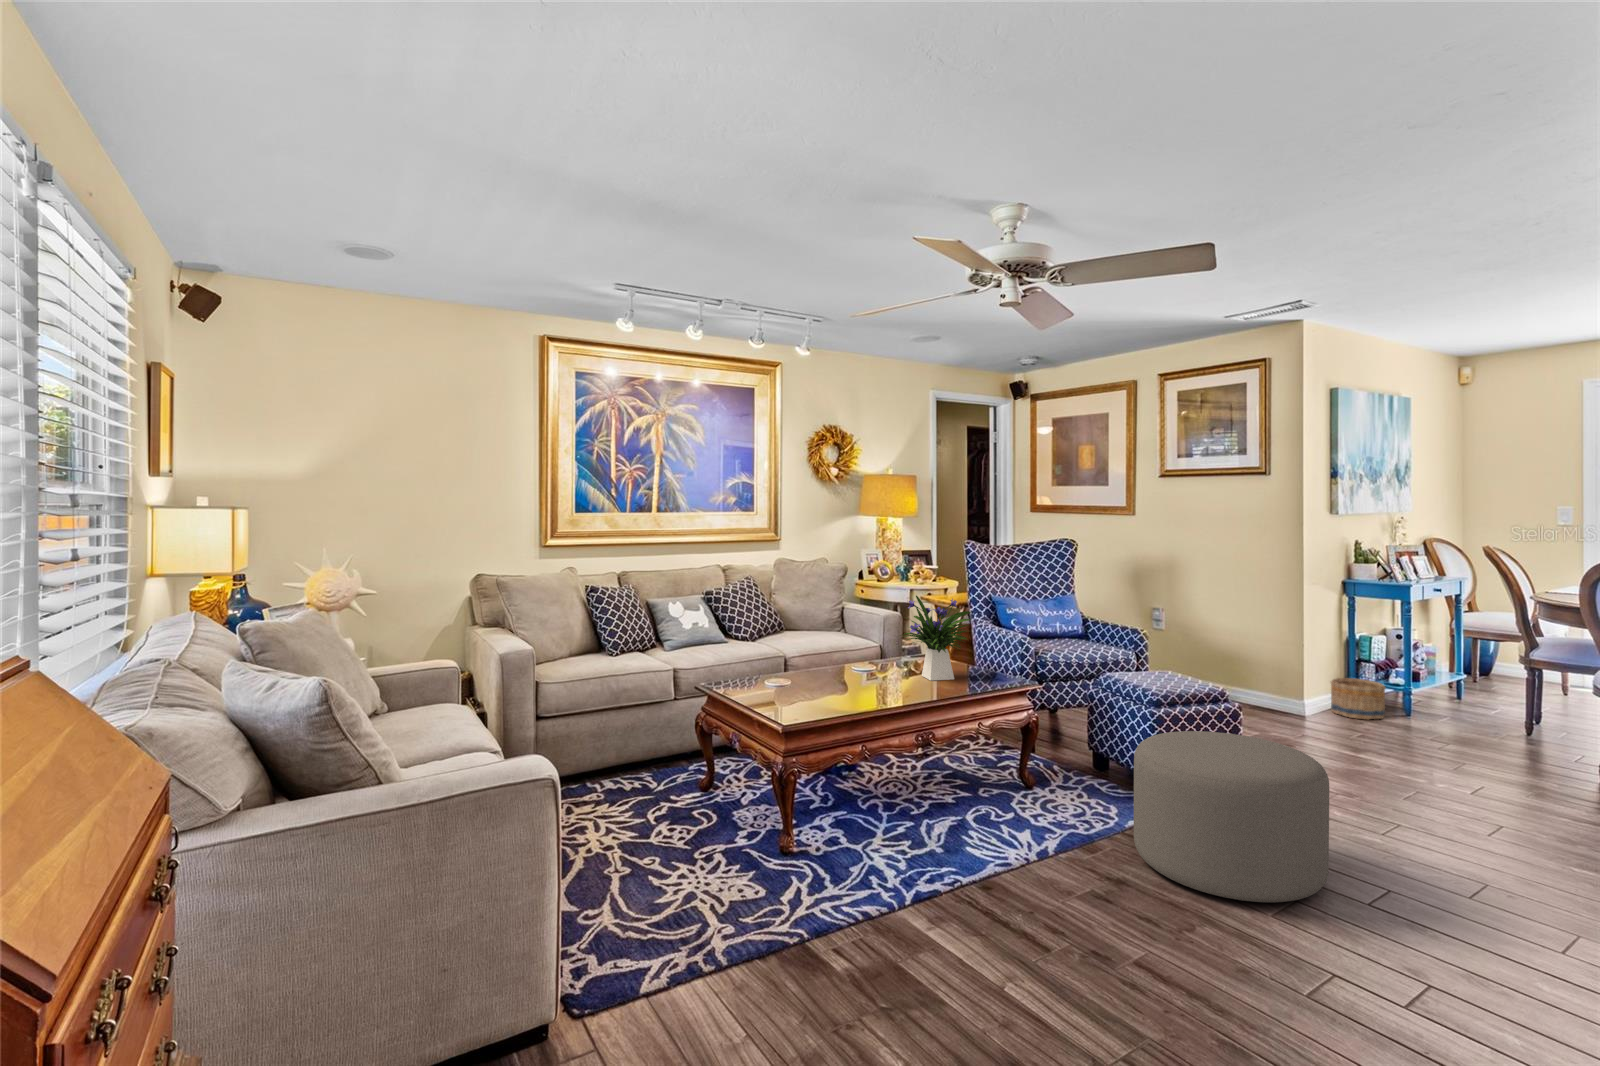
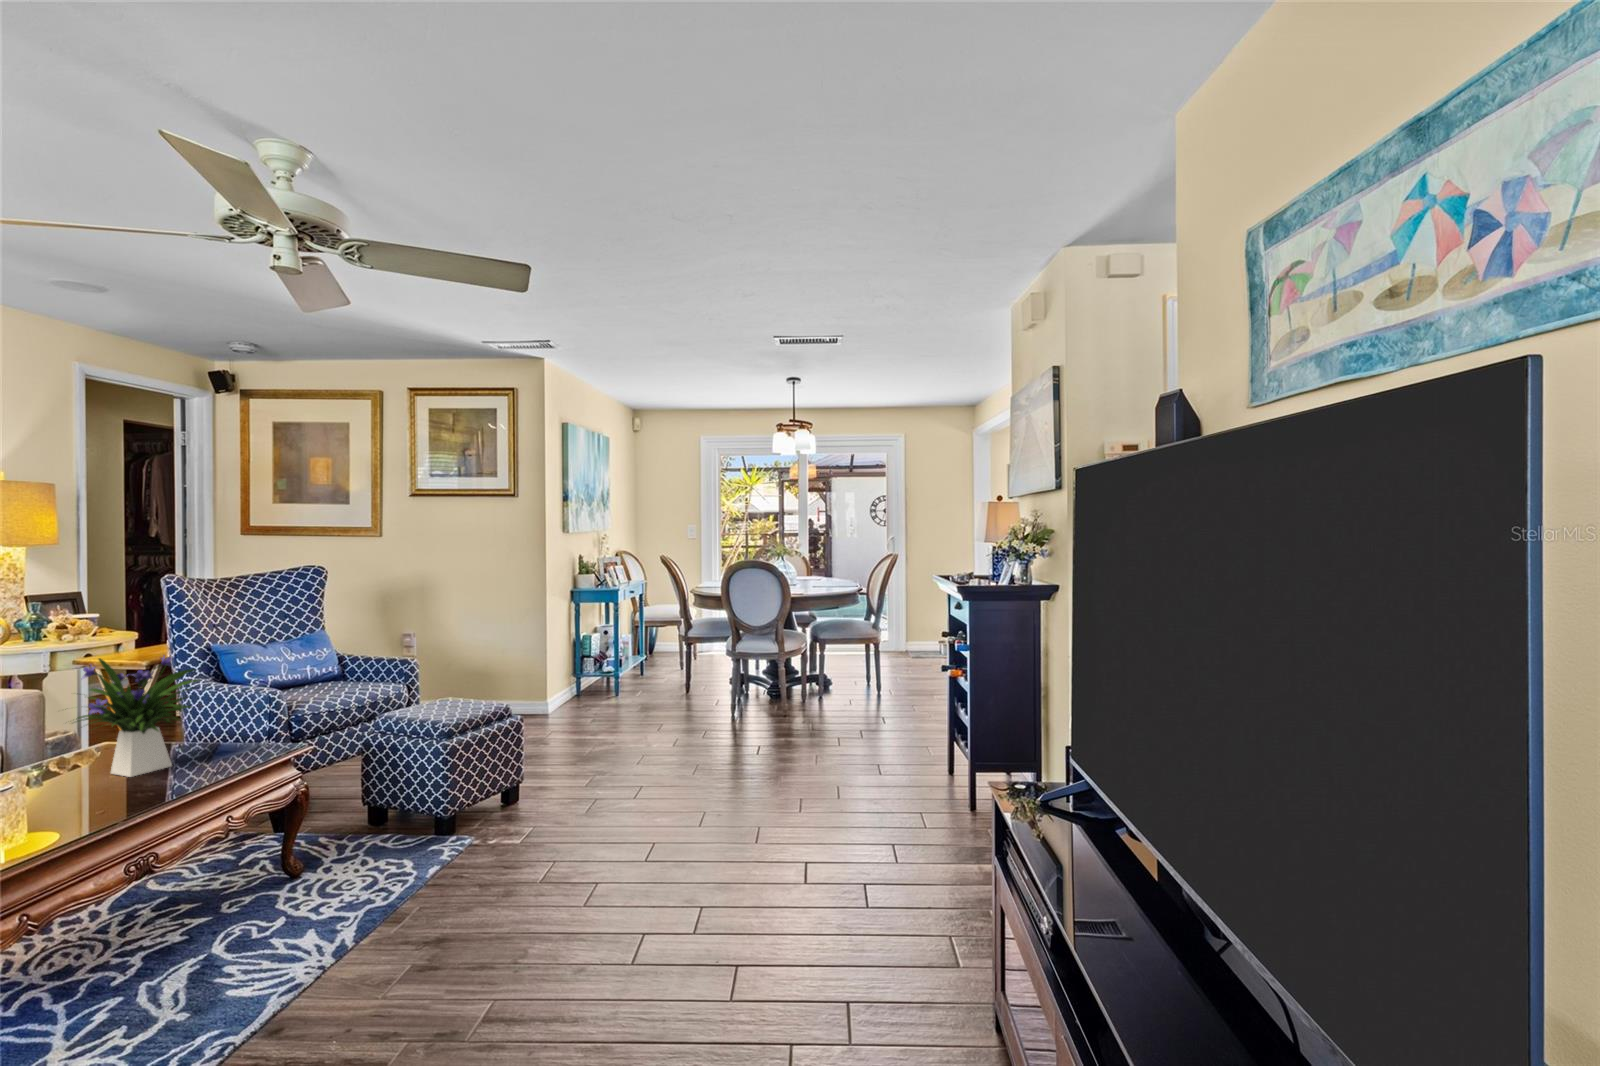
basket: present [1331,678,1386,720] -> none [569,673,609,708]
ottoman: present [1134,731,1329,902] -> none [443,745,624,917]

